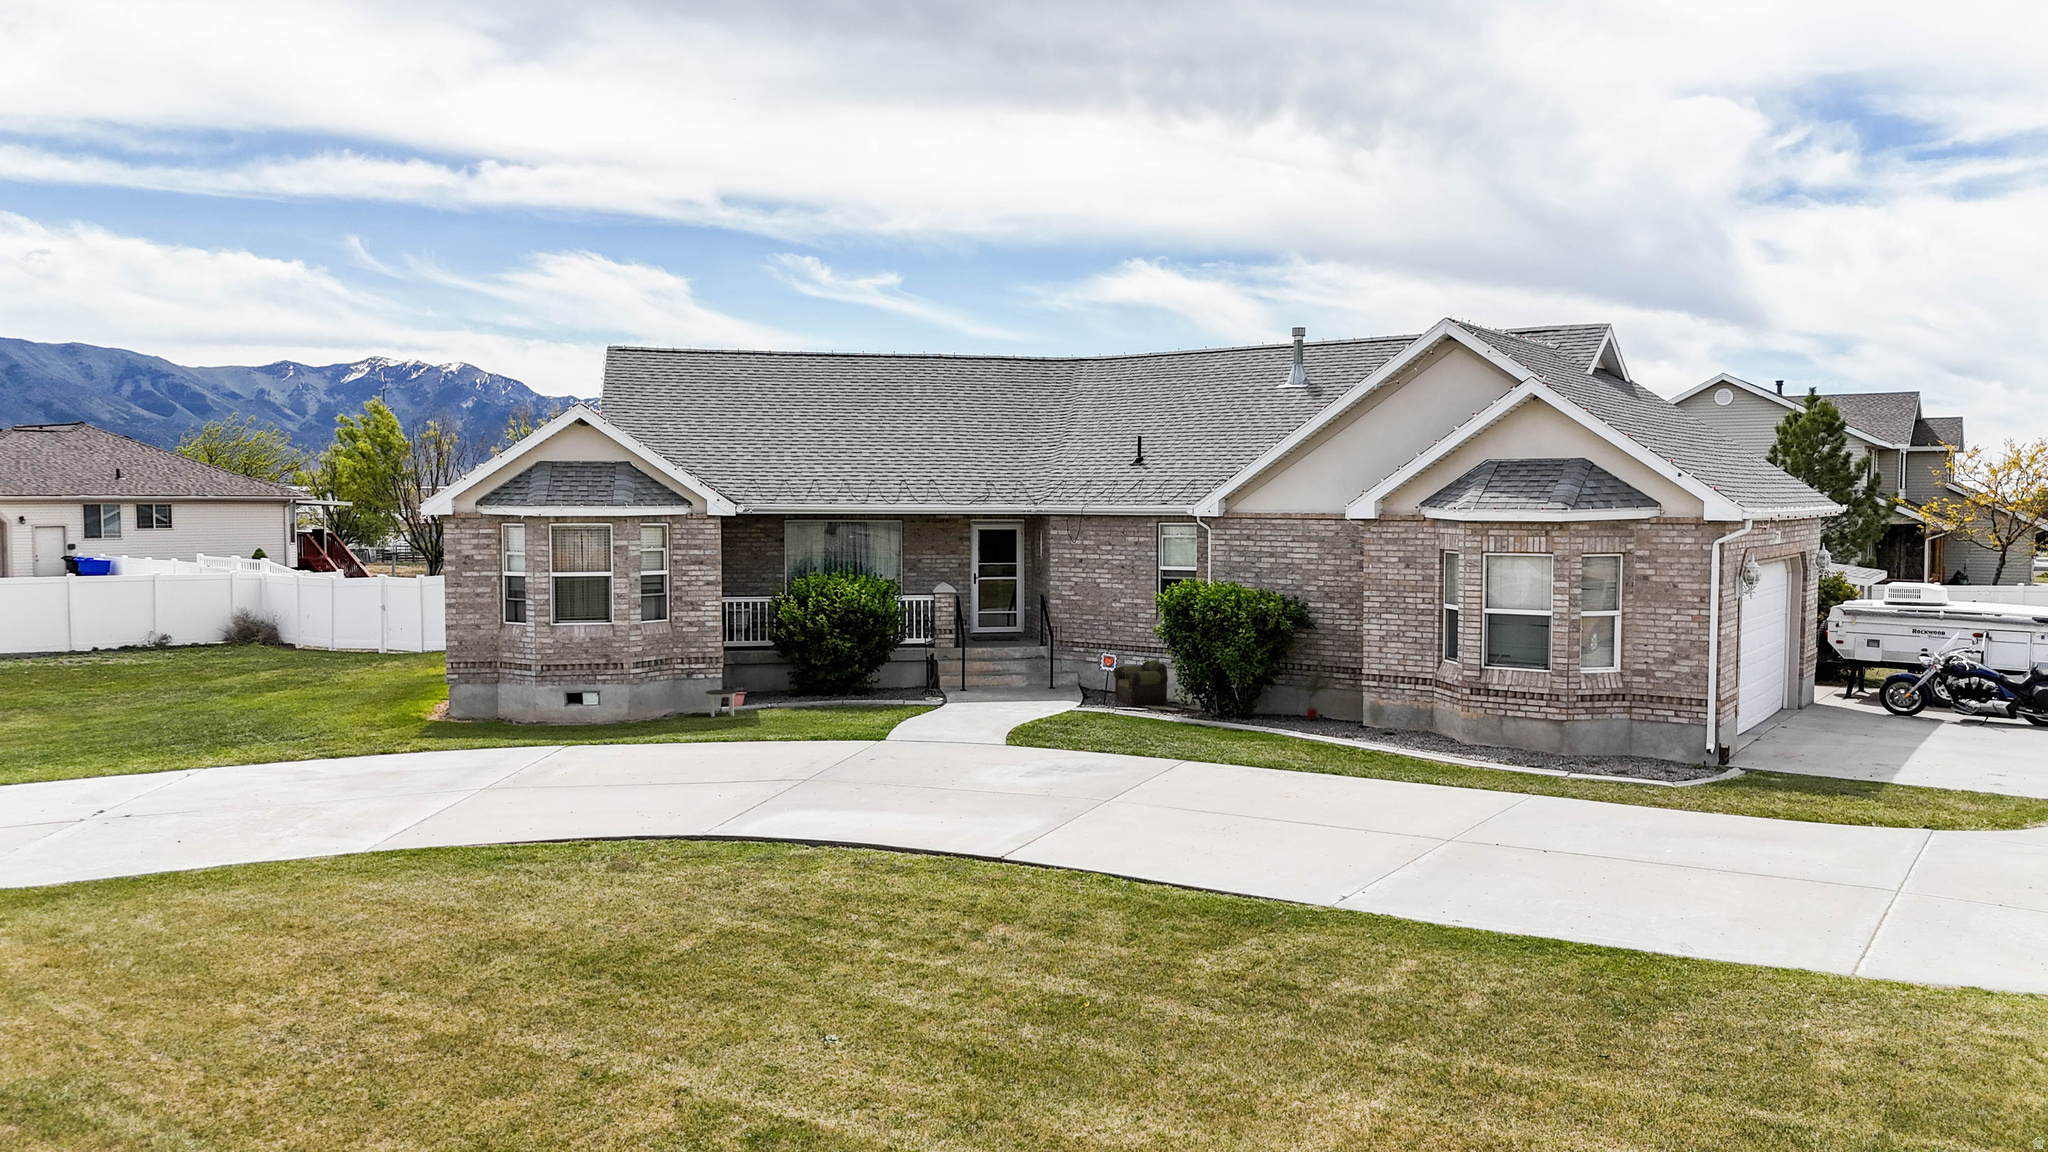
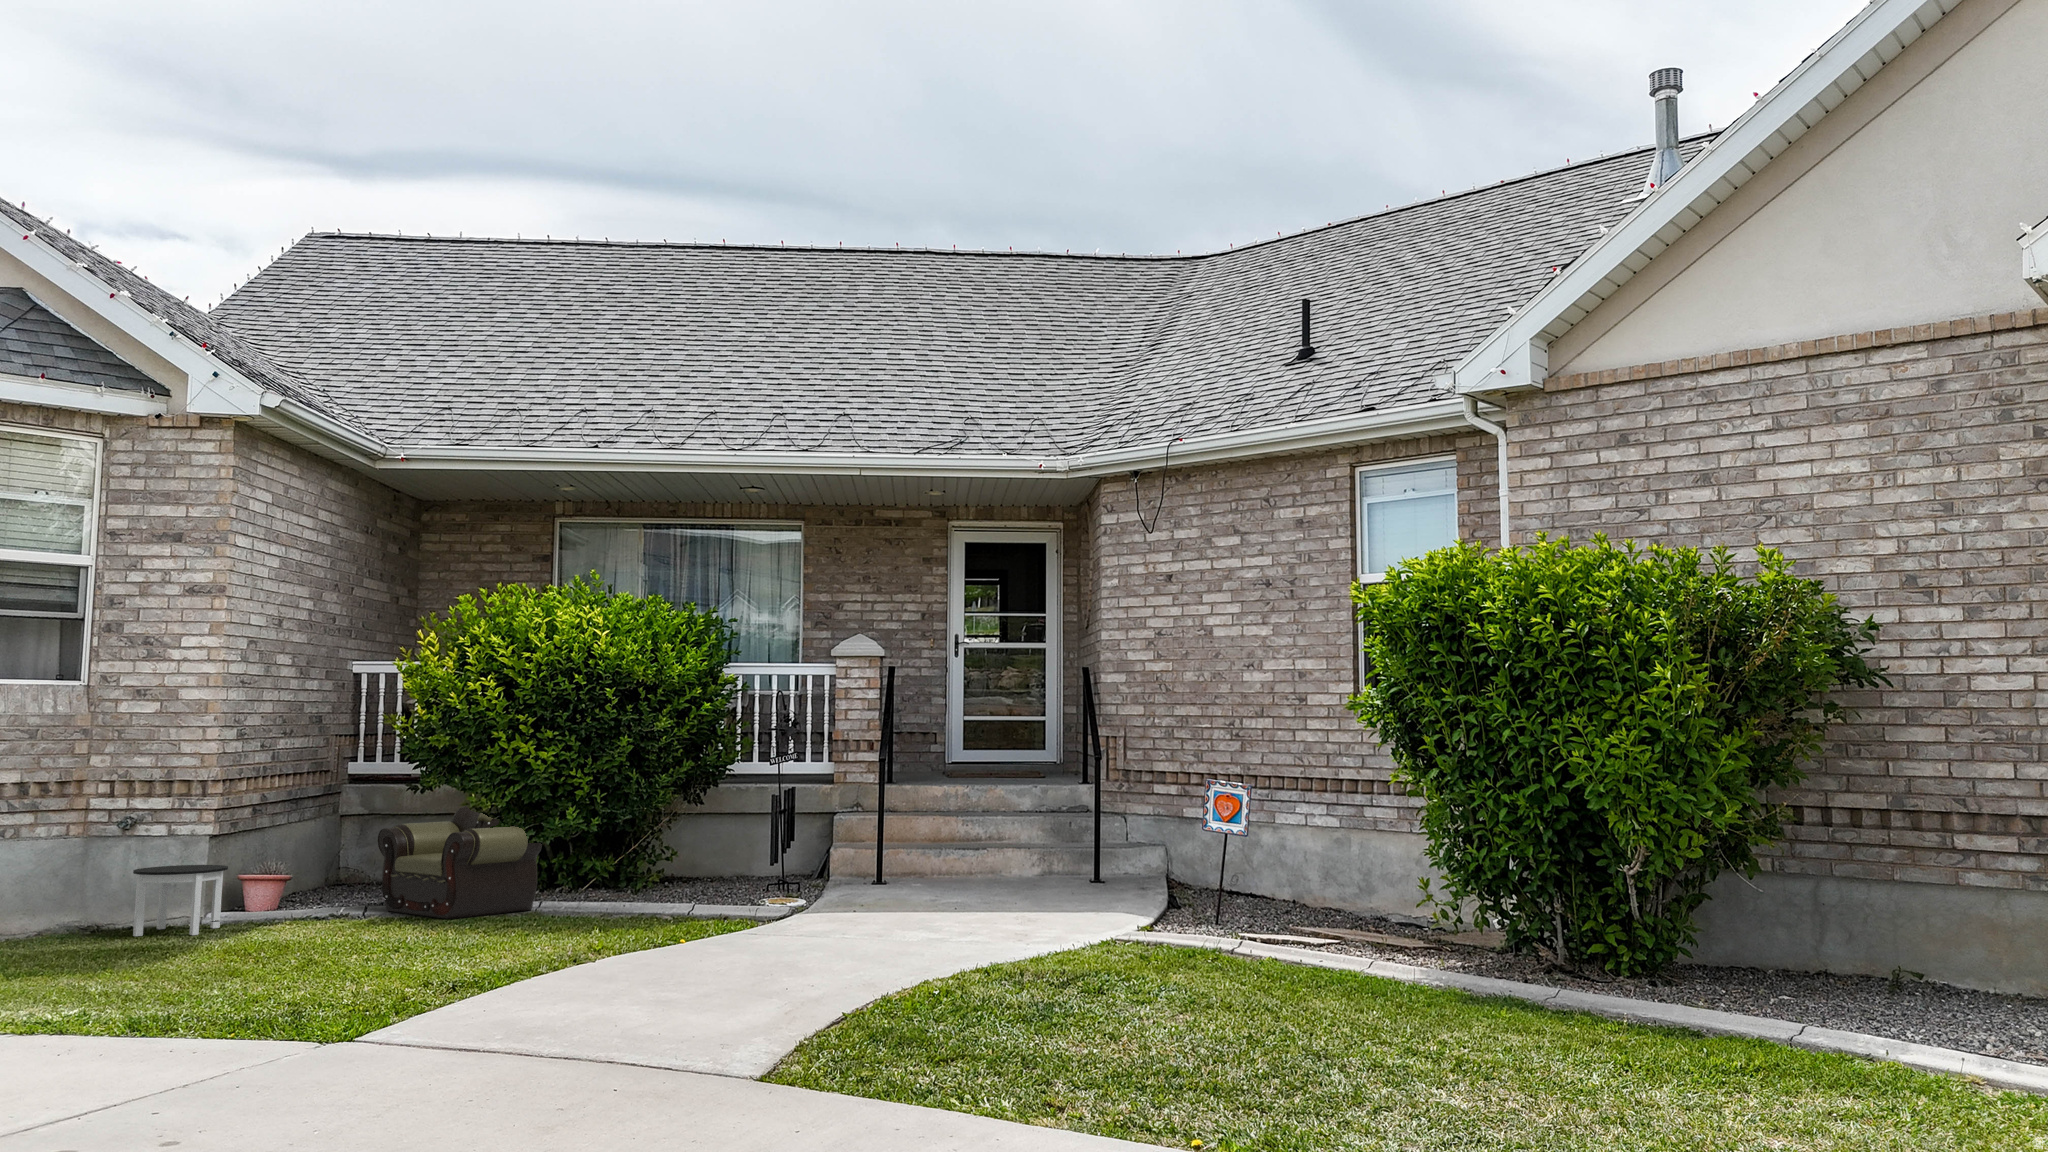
armchair: present [1114,660,1168,706] -> present [378,806,542,919]
potted tree: present [1295,665,1333,720] -> none [1811,799,1987,994]

